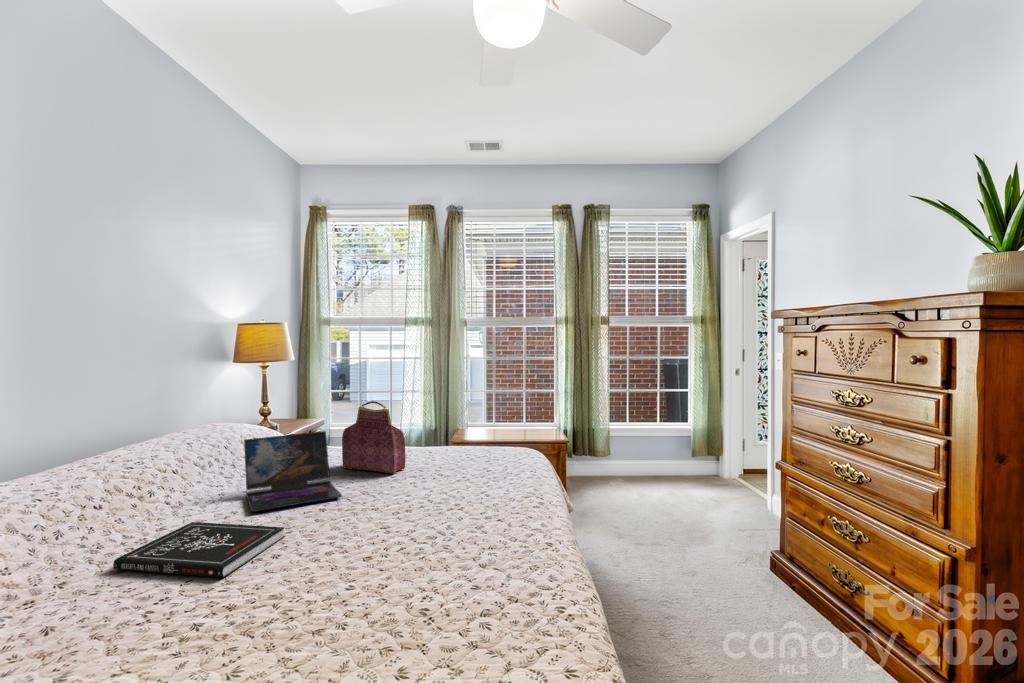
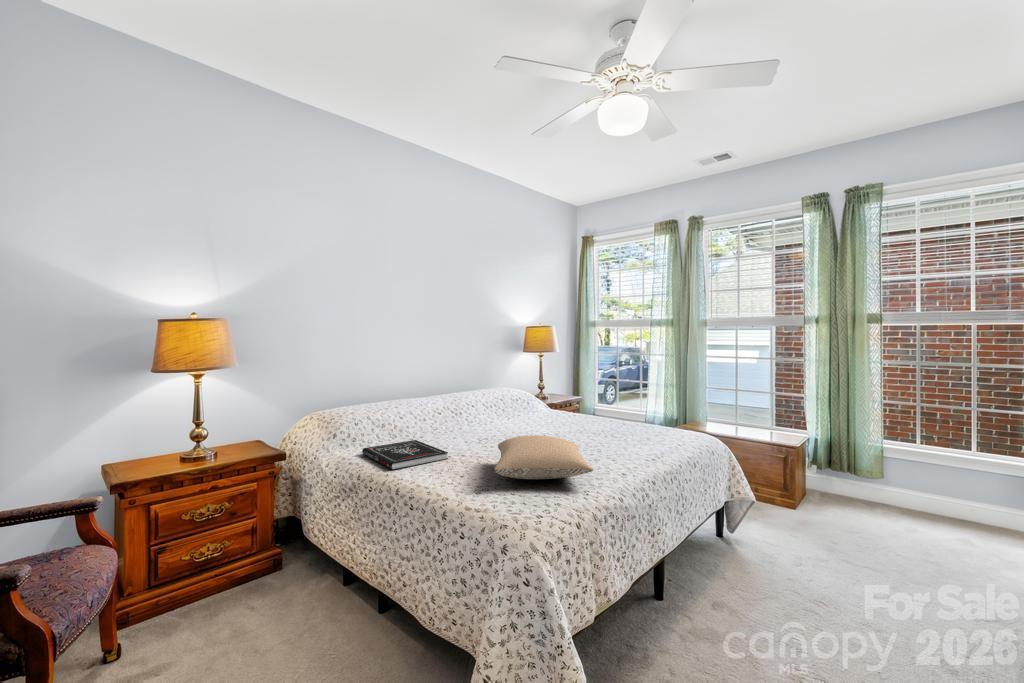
handbag: present [342,401,406,473] -> none [538,380,577,438]
laptop: present [244,431,342,512] -> none [451,397,517,445]
pillow: none [366,474,518,536] -> present [494,435,593,479]

